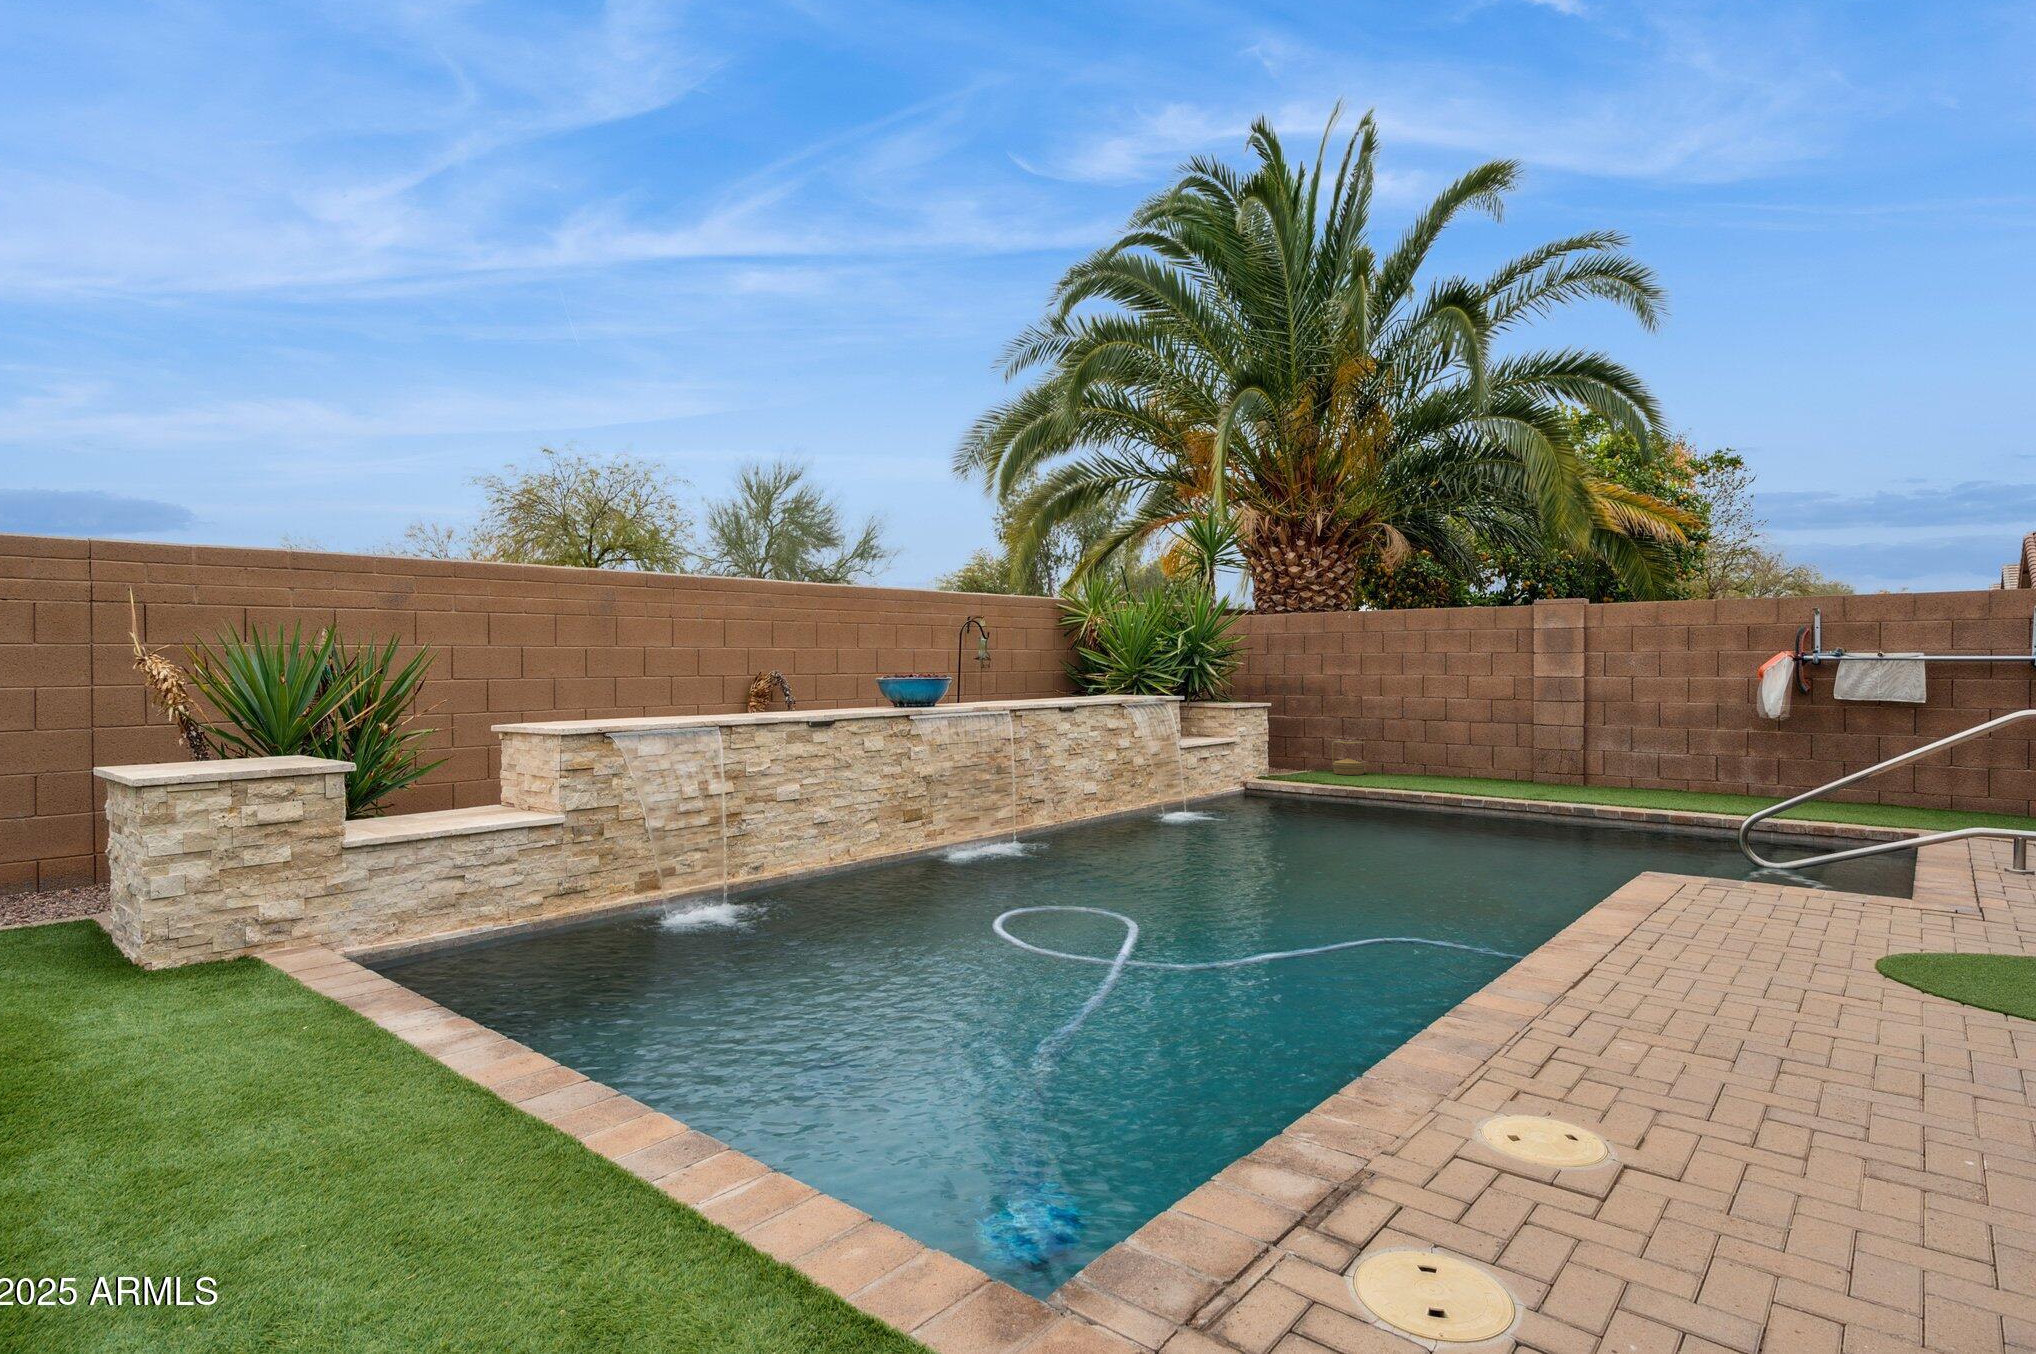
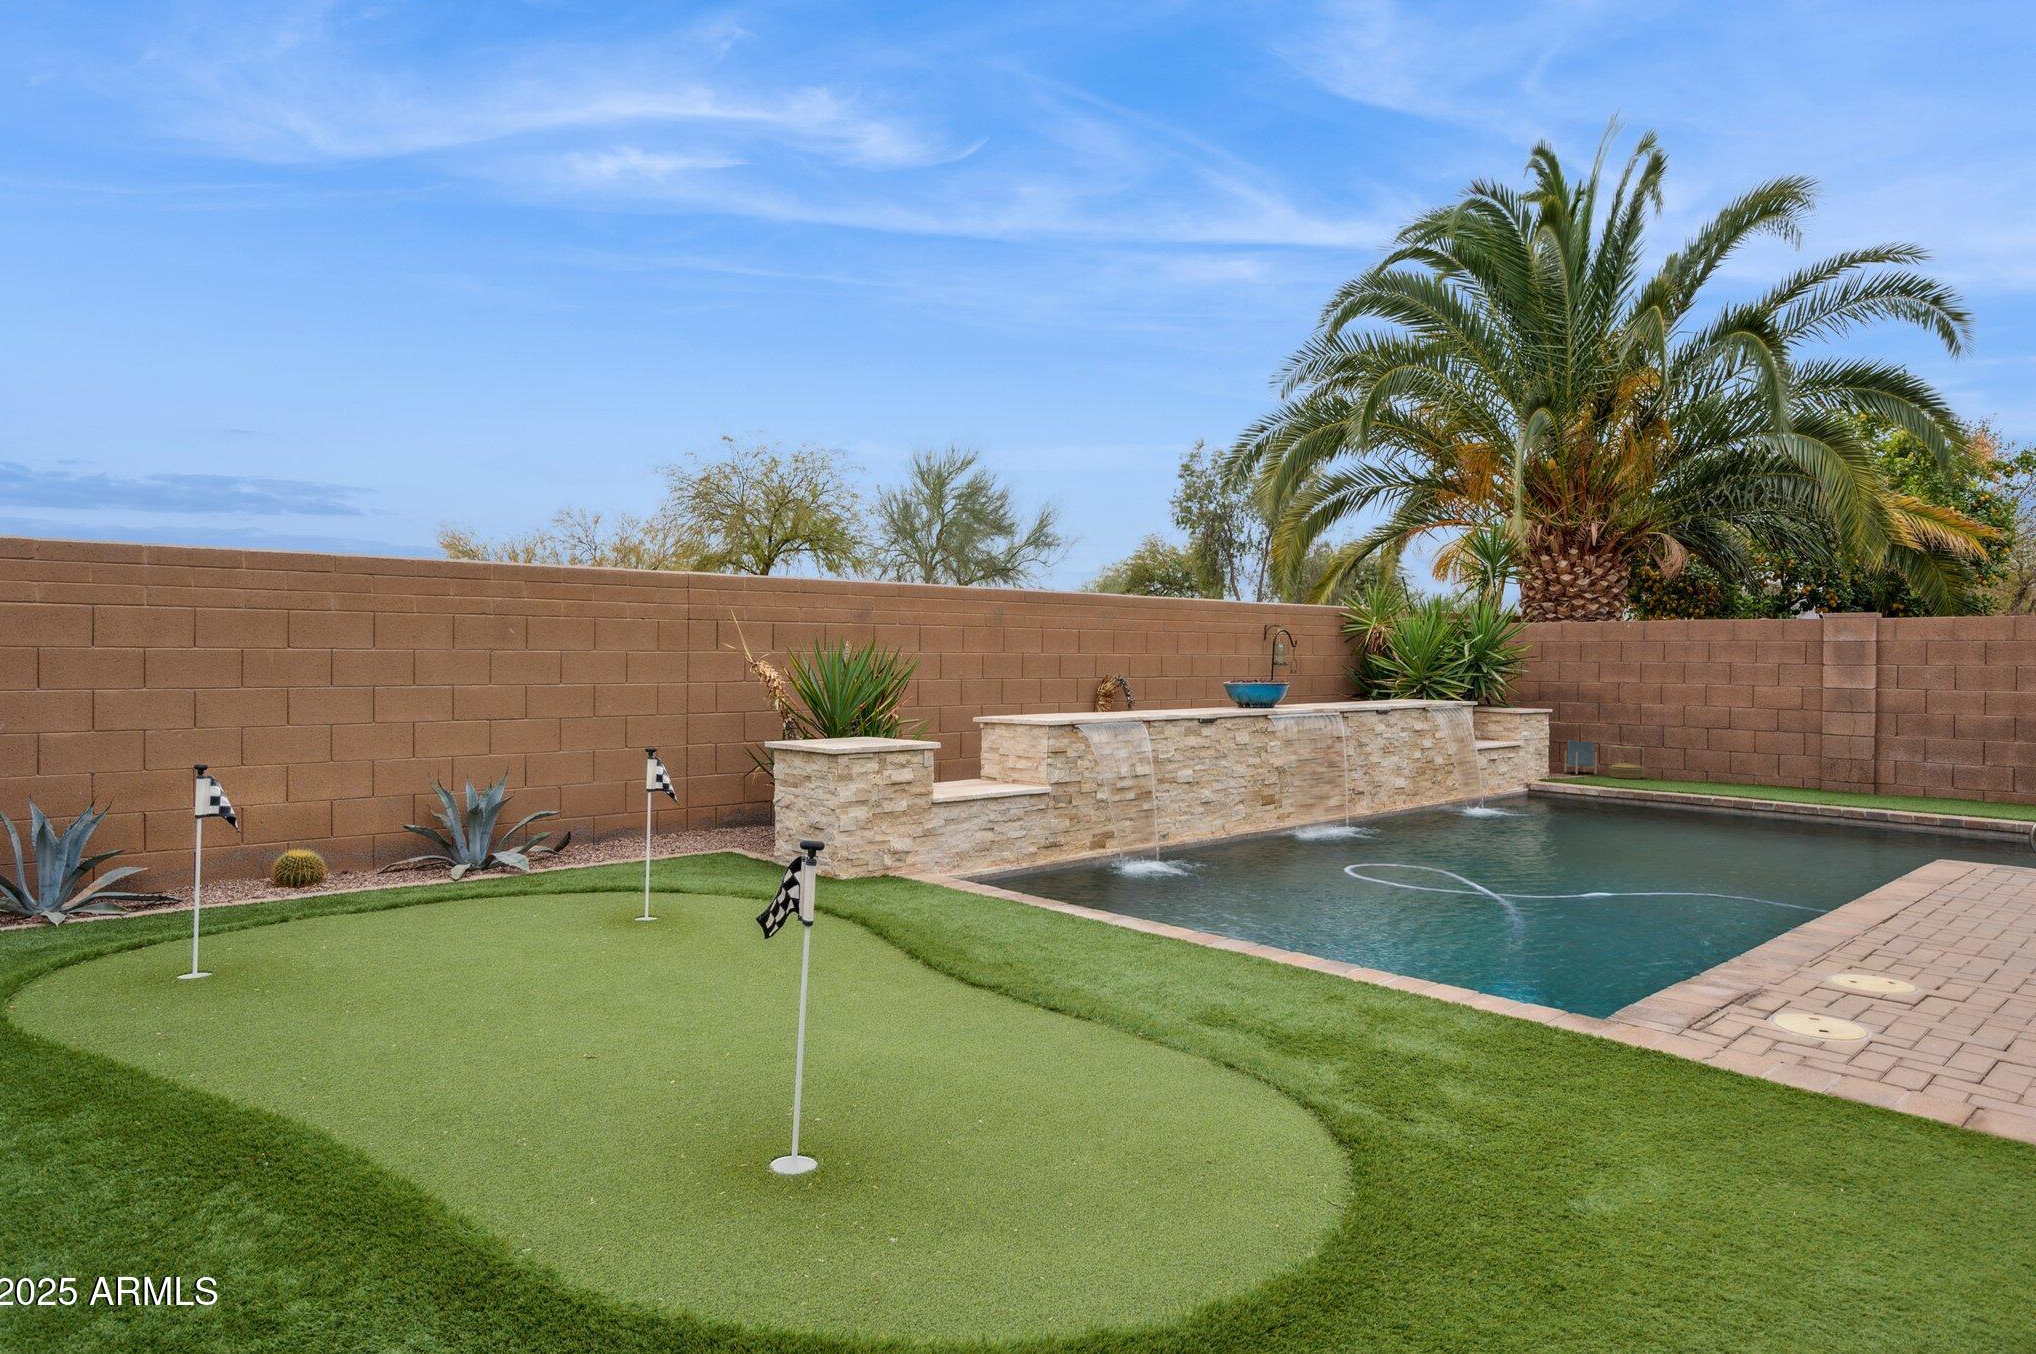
planter: none [1291,736,1322,771] -> present [1565,740,1597,774]

